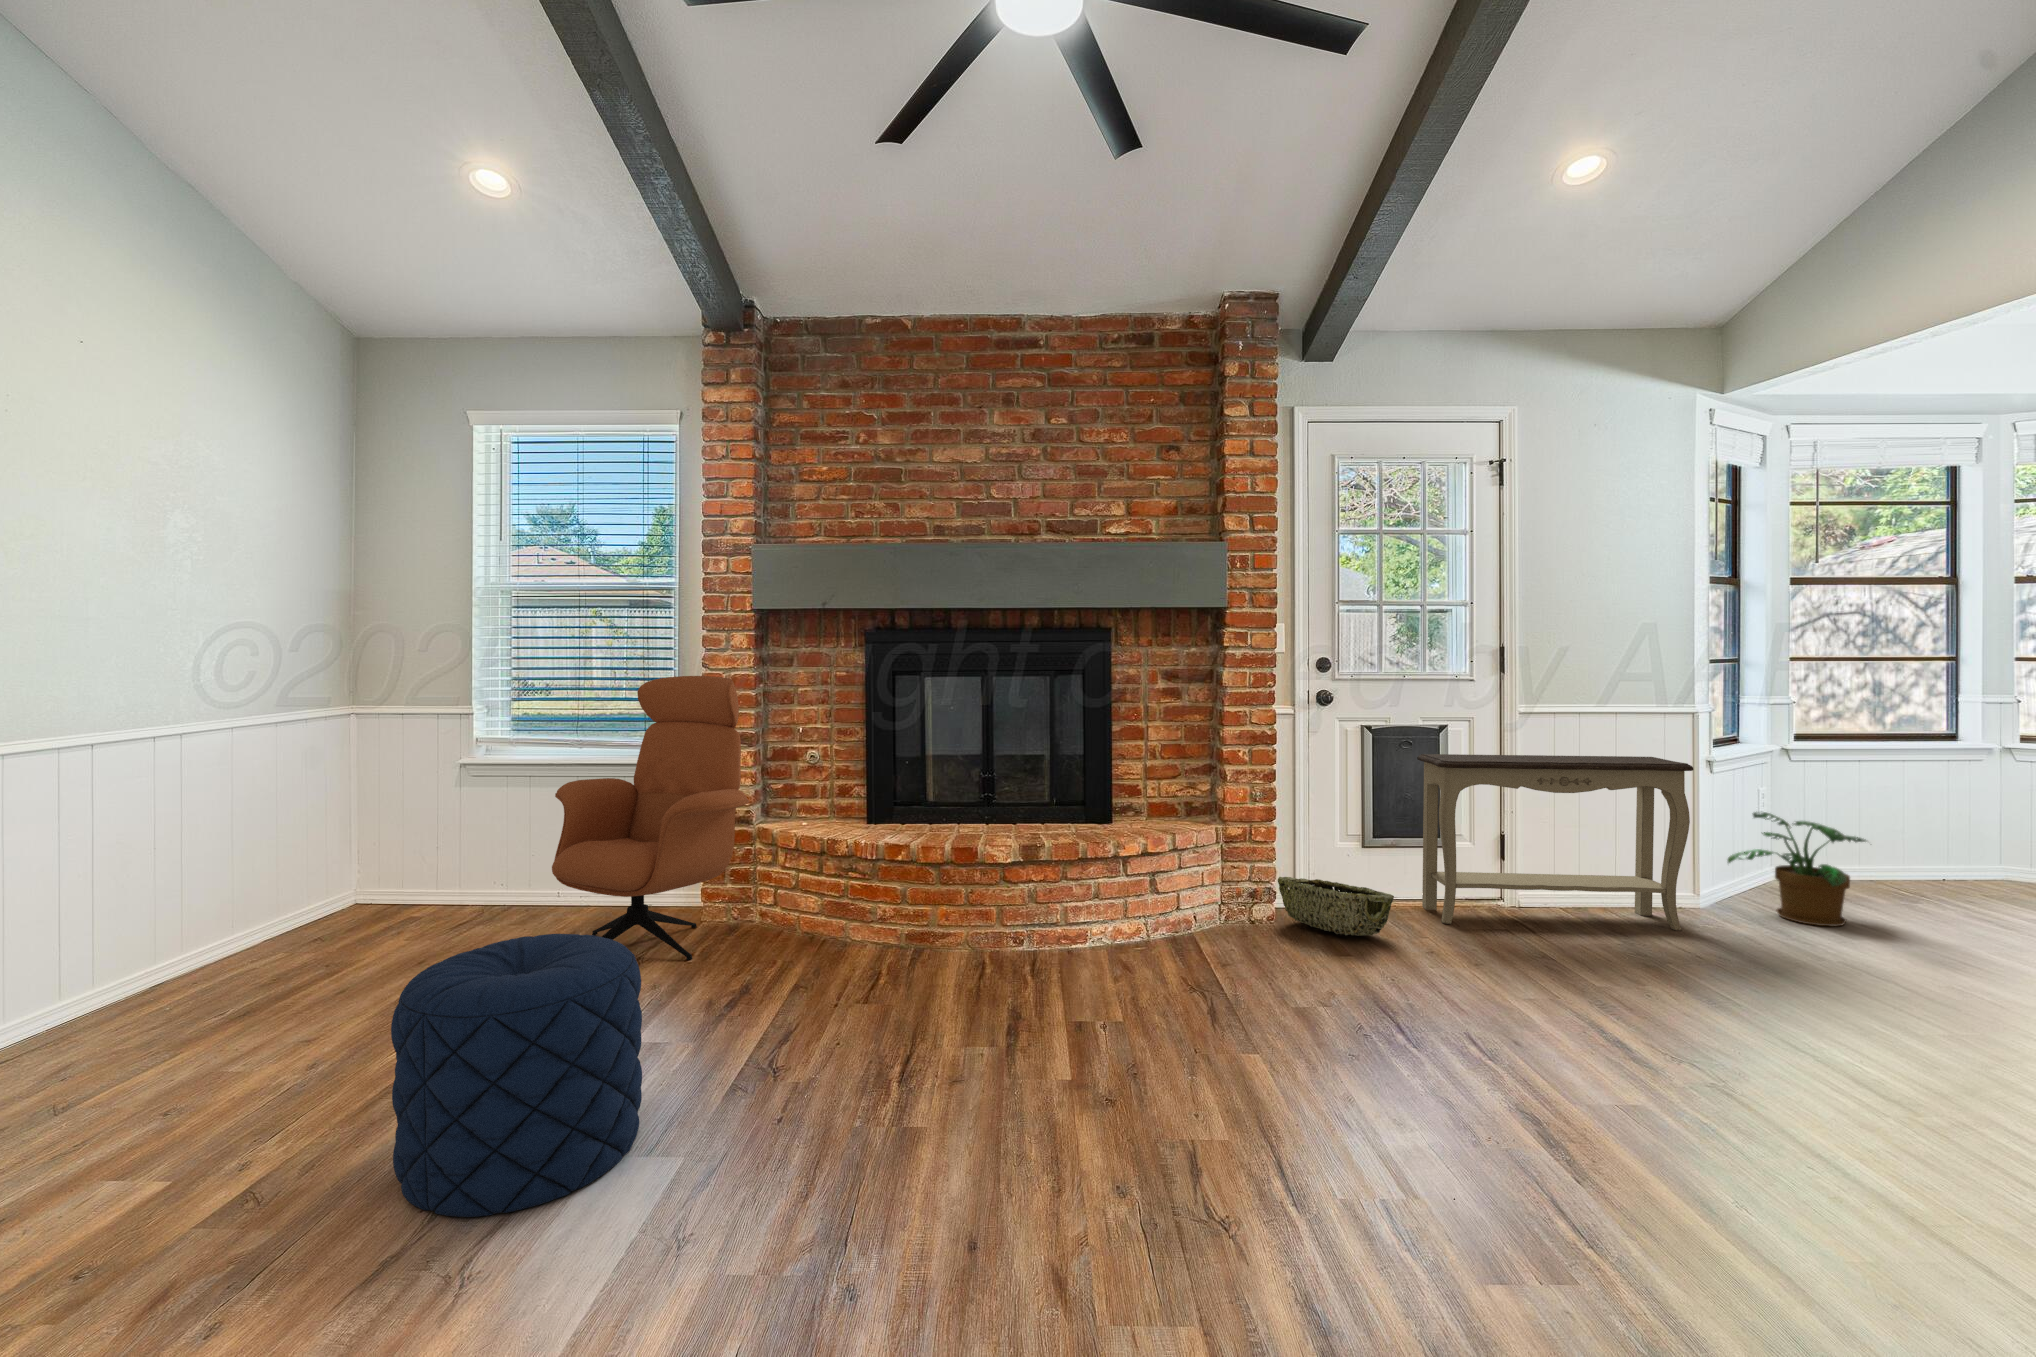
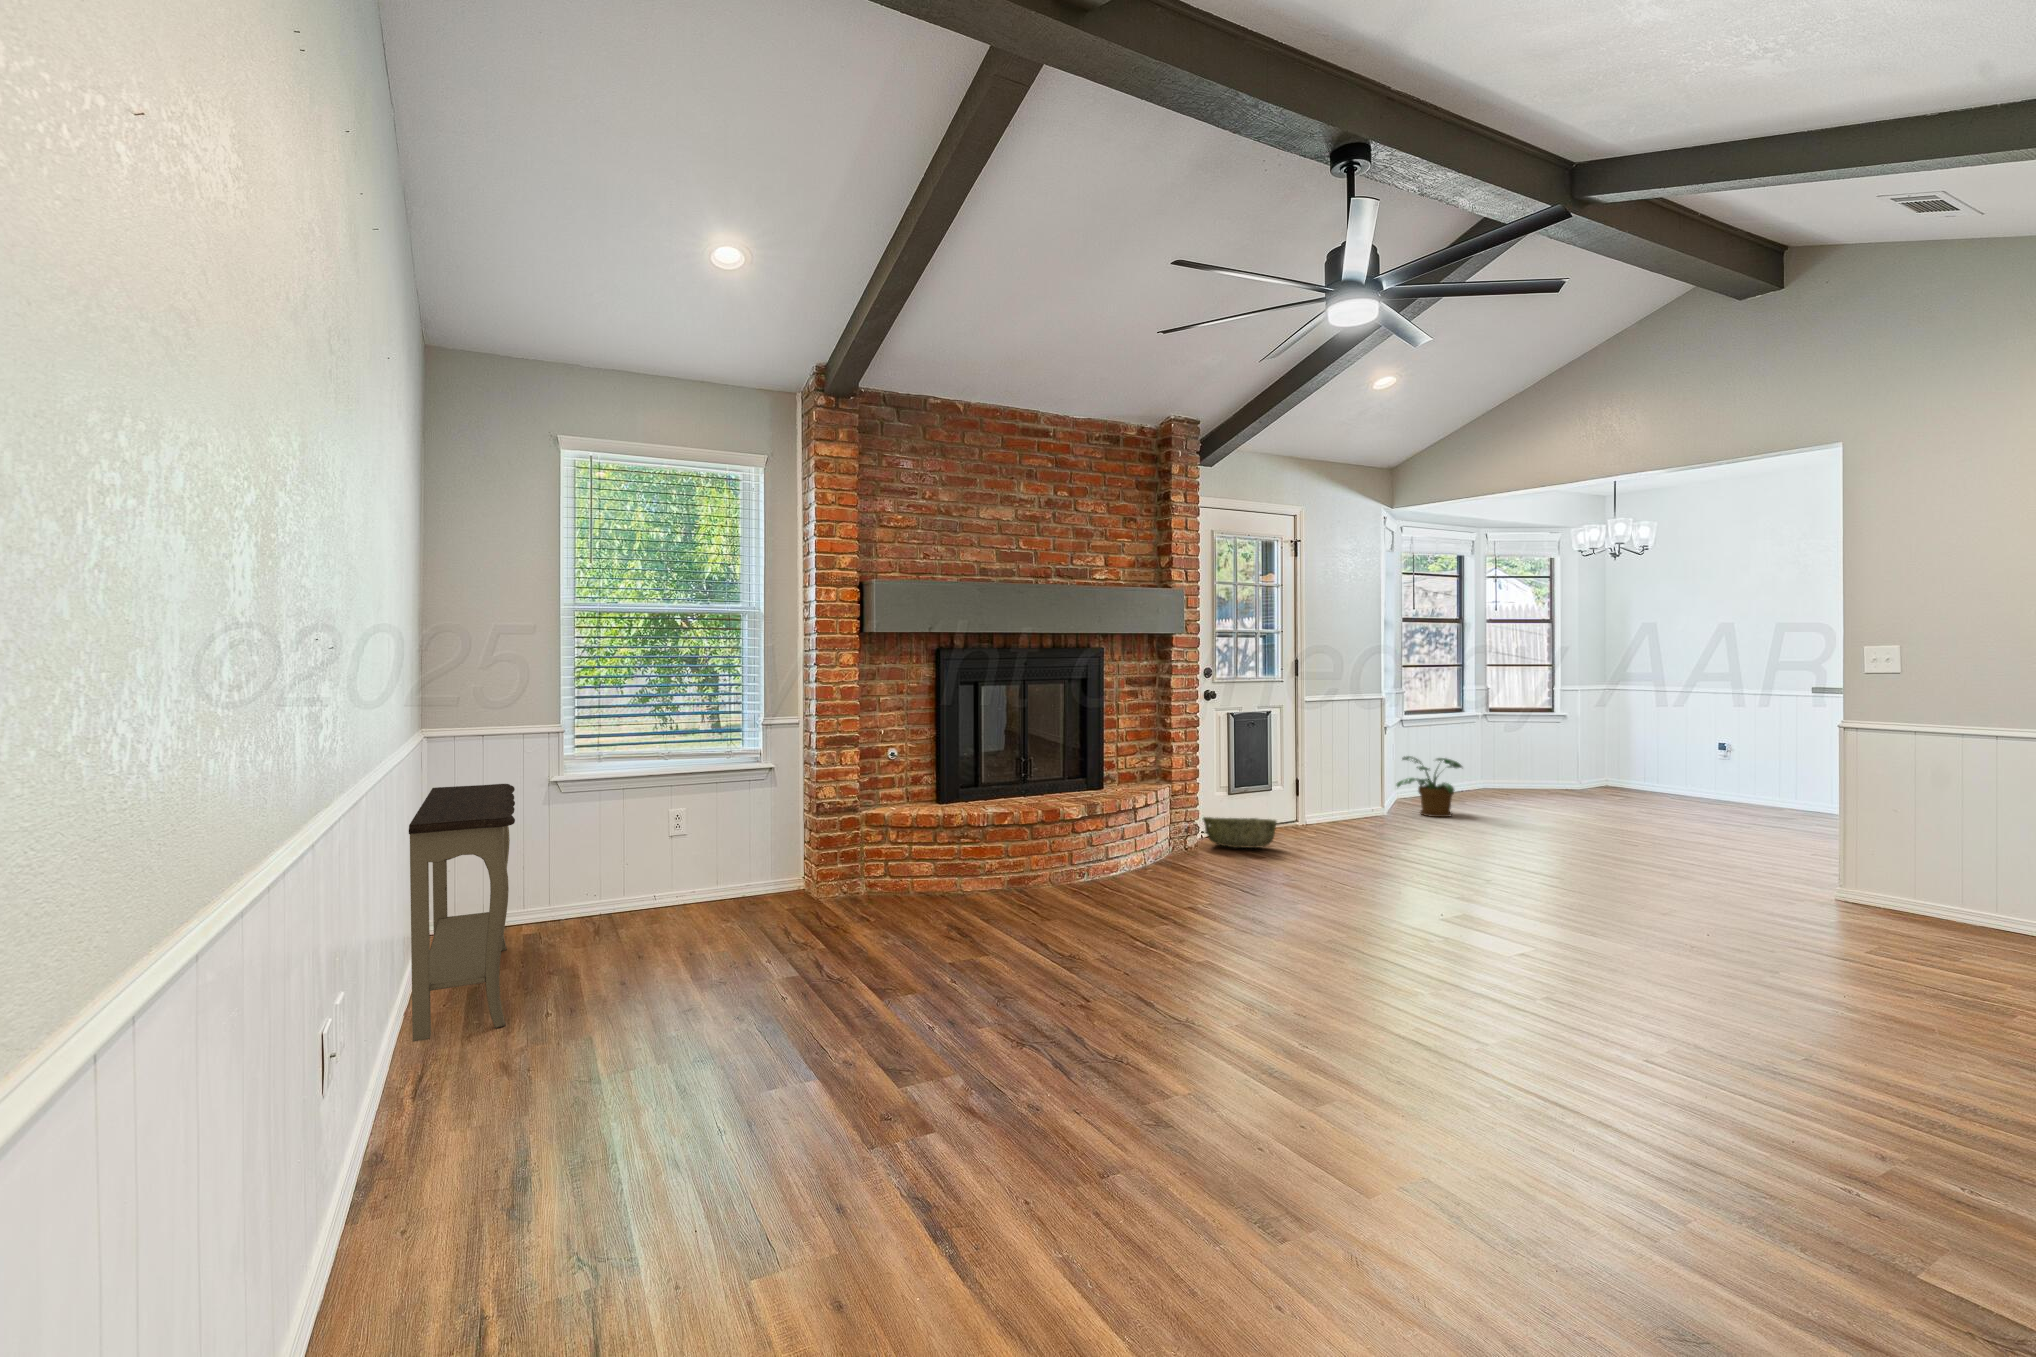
armchair: present [552,676,749,960] -> none [724,689,913,939]
console table: present [1417,754,1693,931] -> present [409,784,515,1042]
pouf: present [391,934,642,1217] -> none [974,865,1121,1037]

